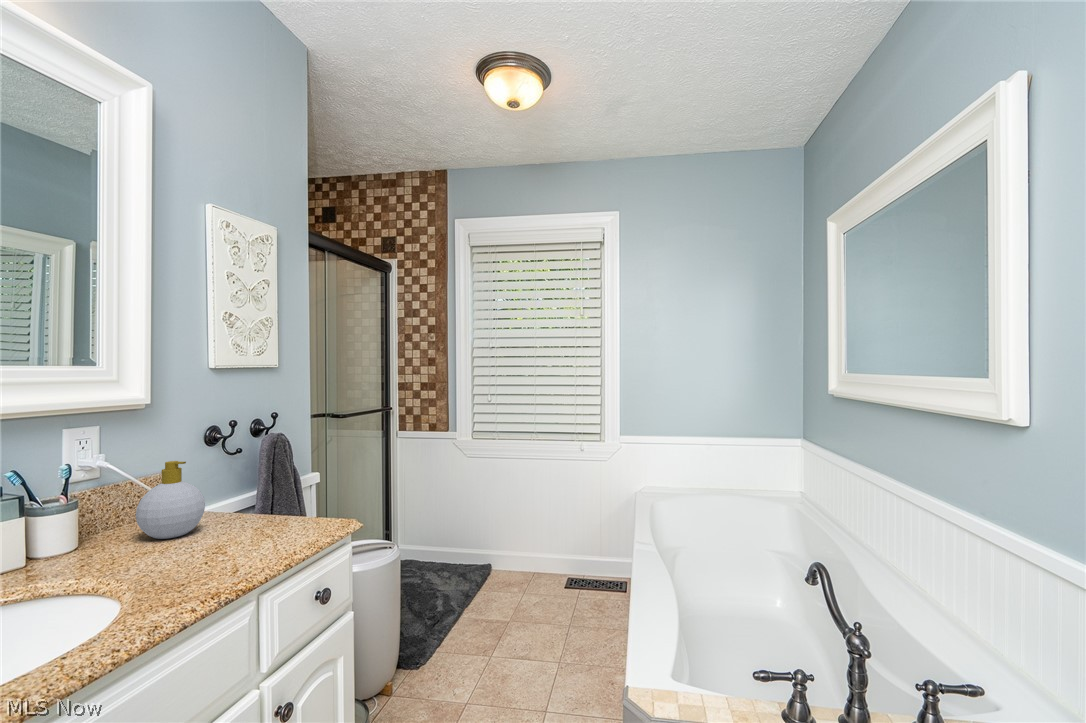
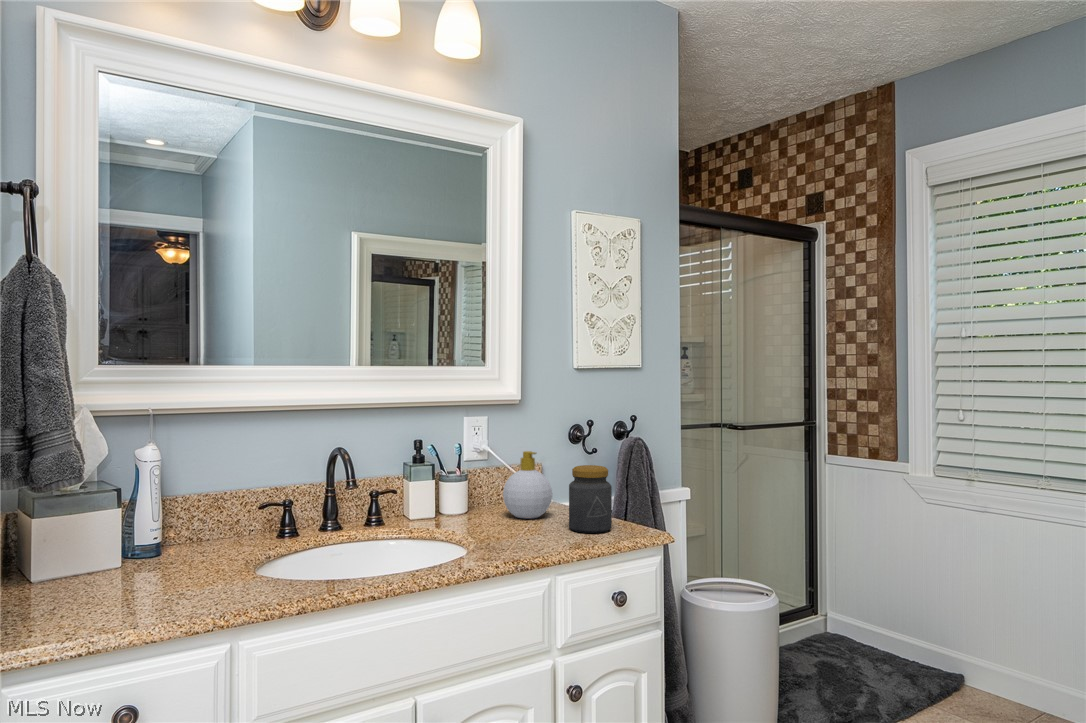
jar: none [237,467,288,540] -> present [569,465,612,533]

